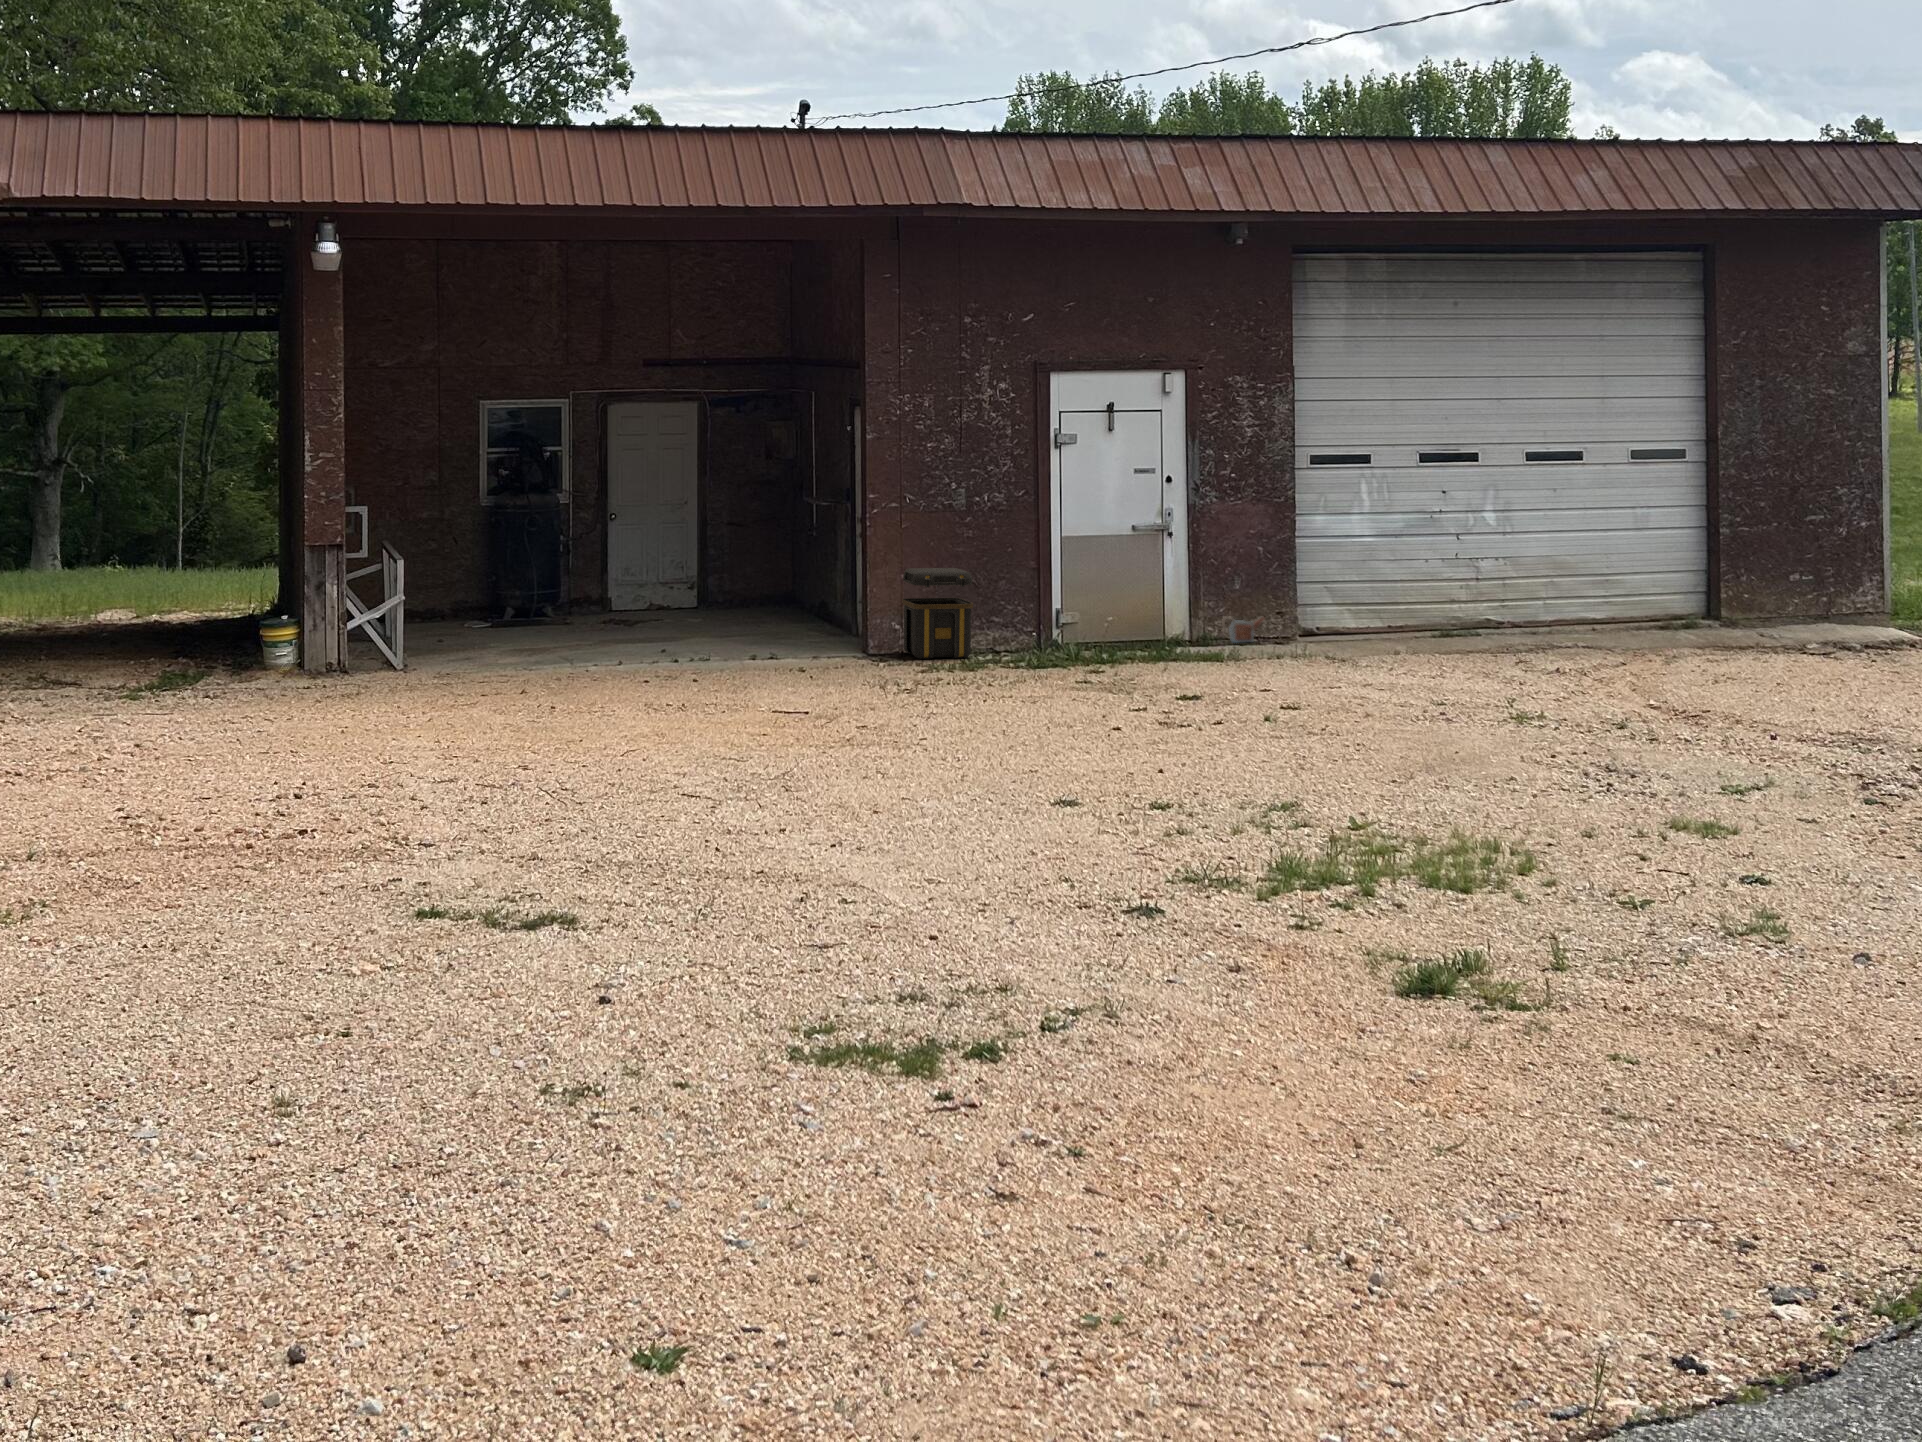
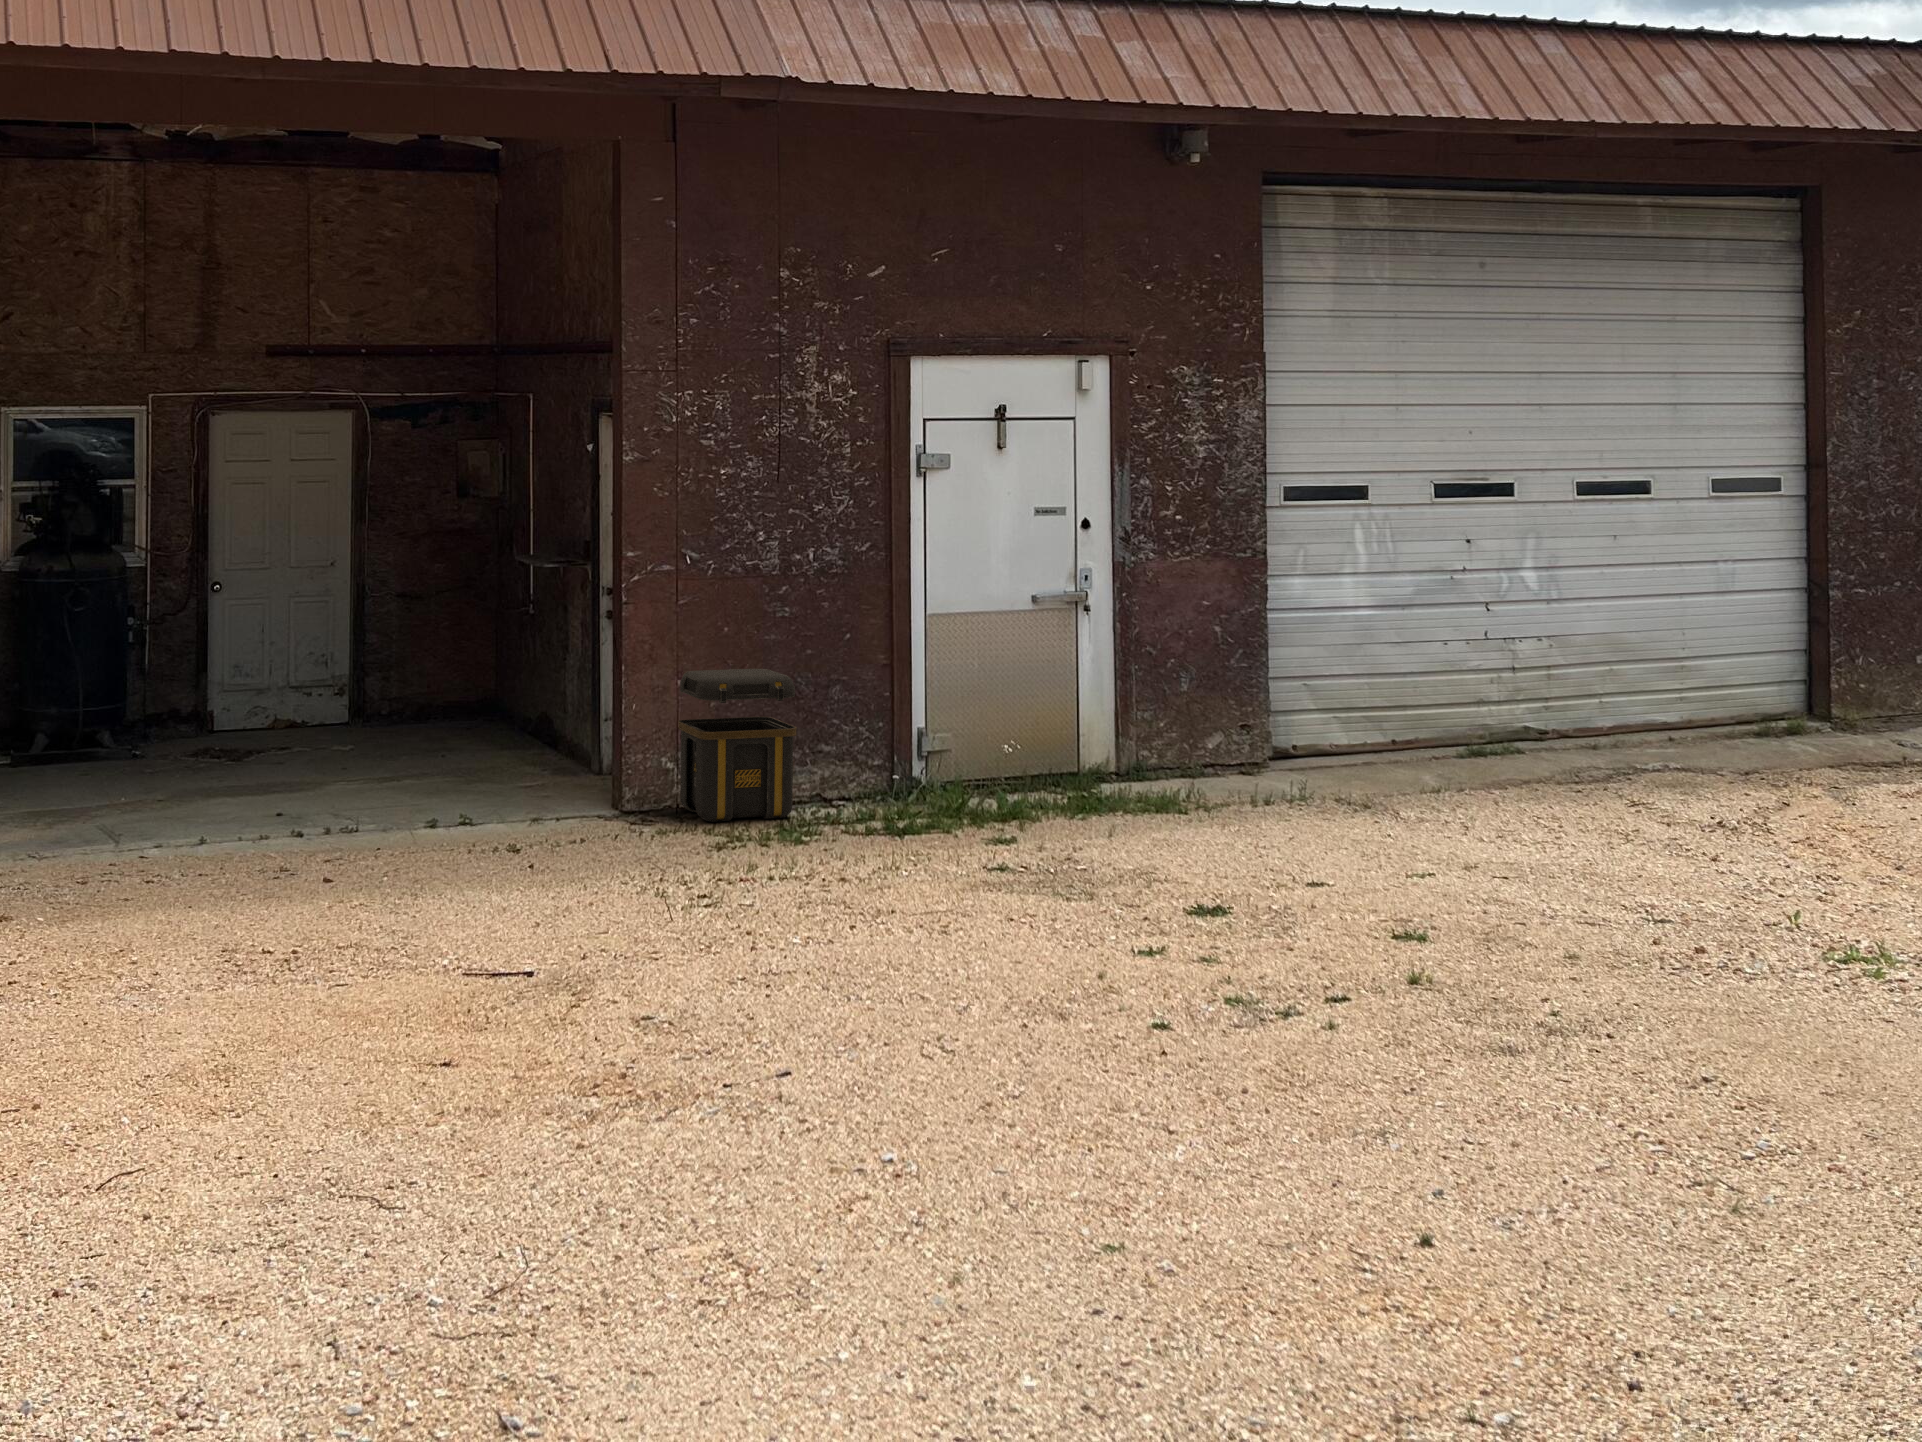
watering can: present [1222,616,1265,643] -> none [1166,734,1230,775]

